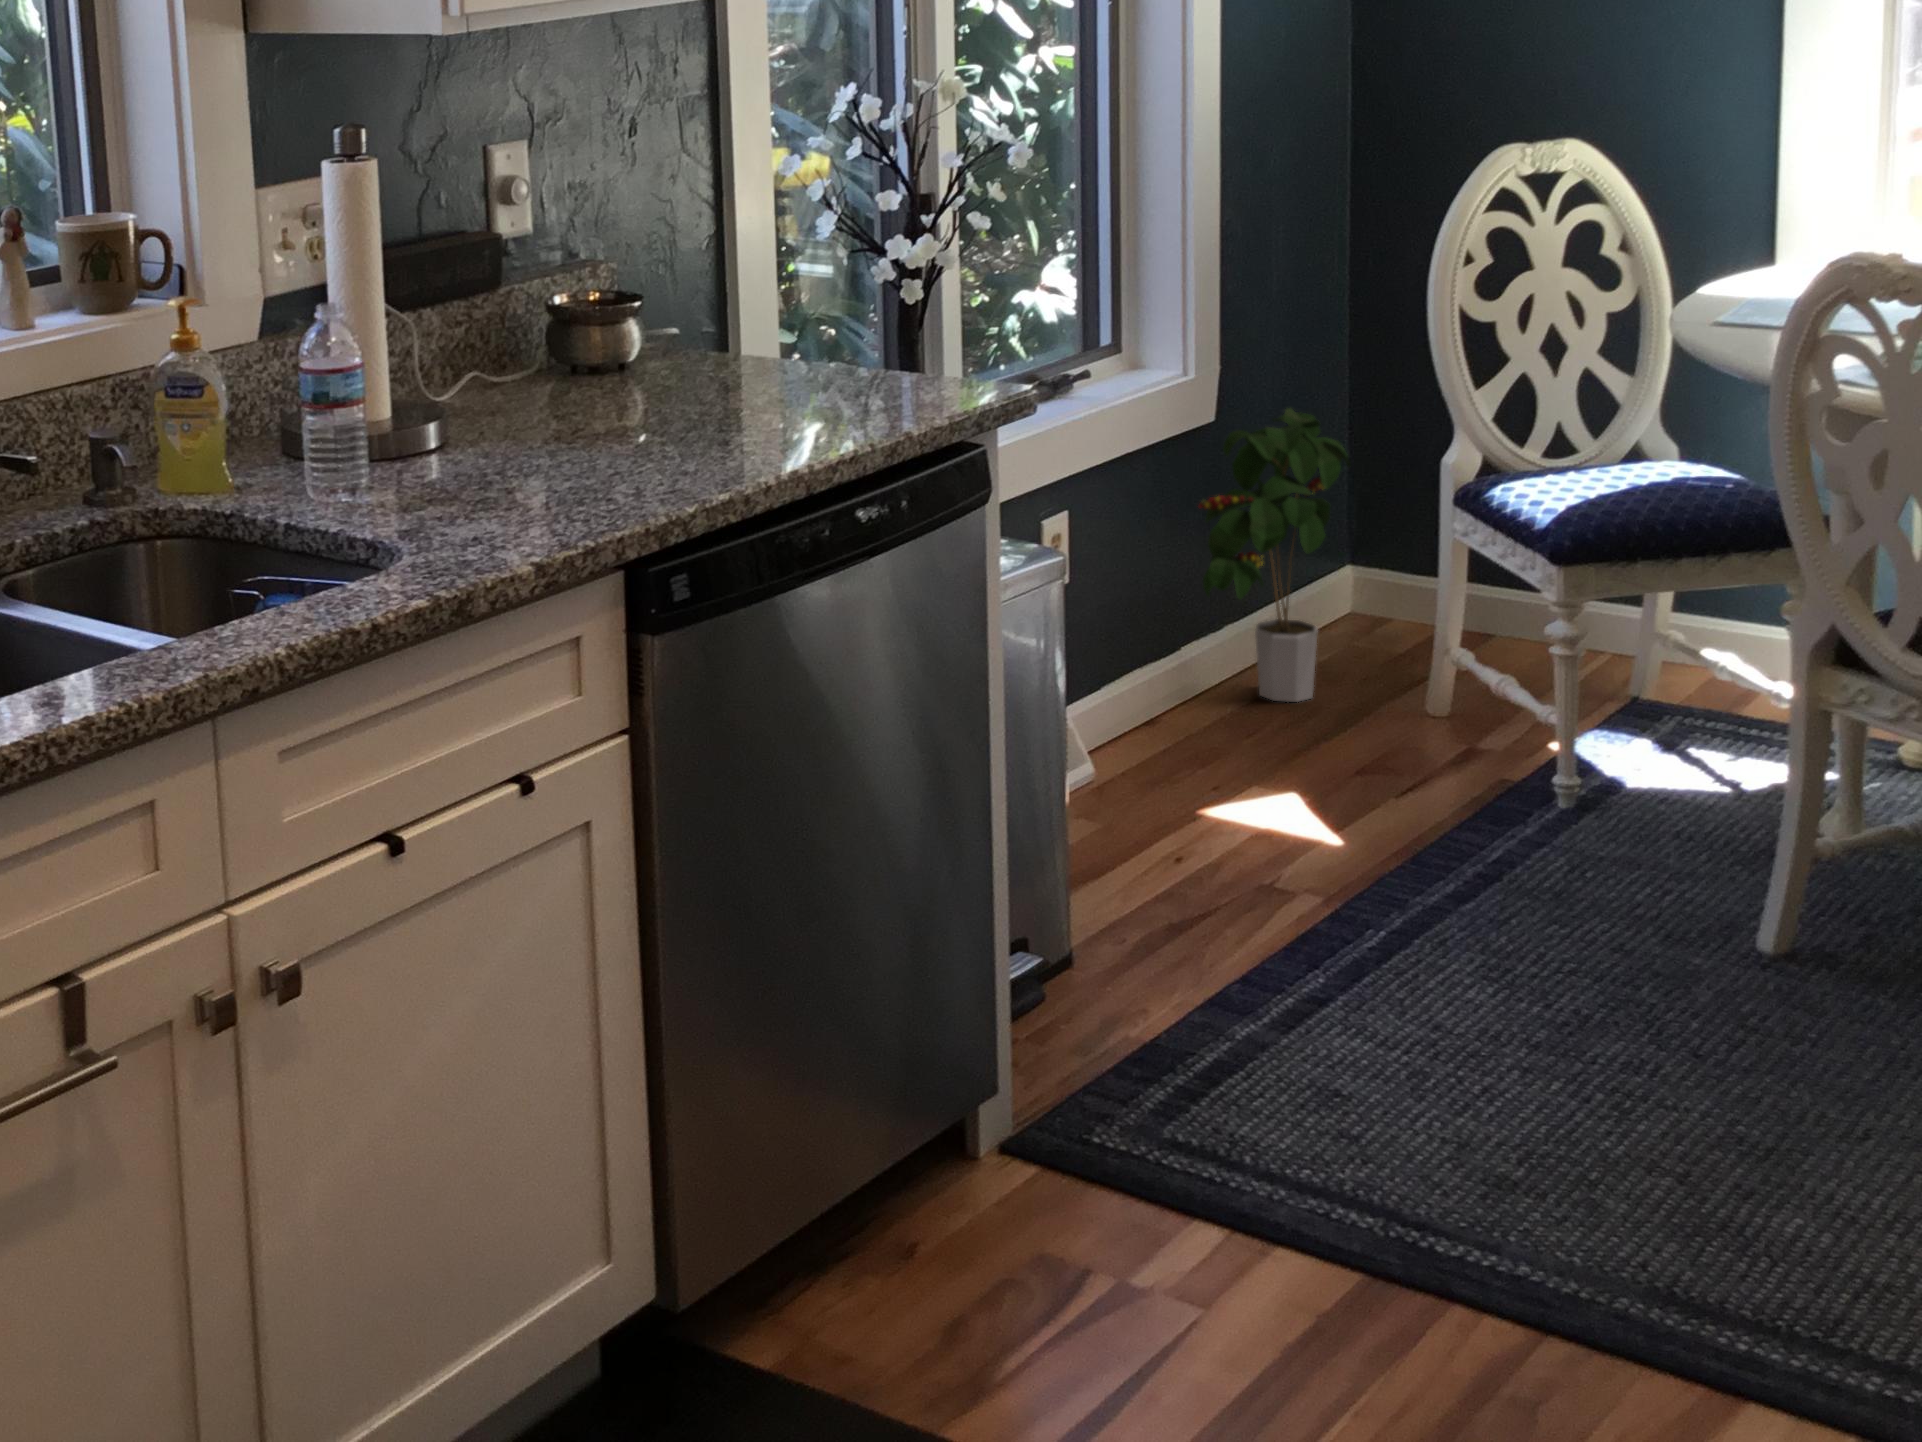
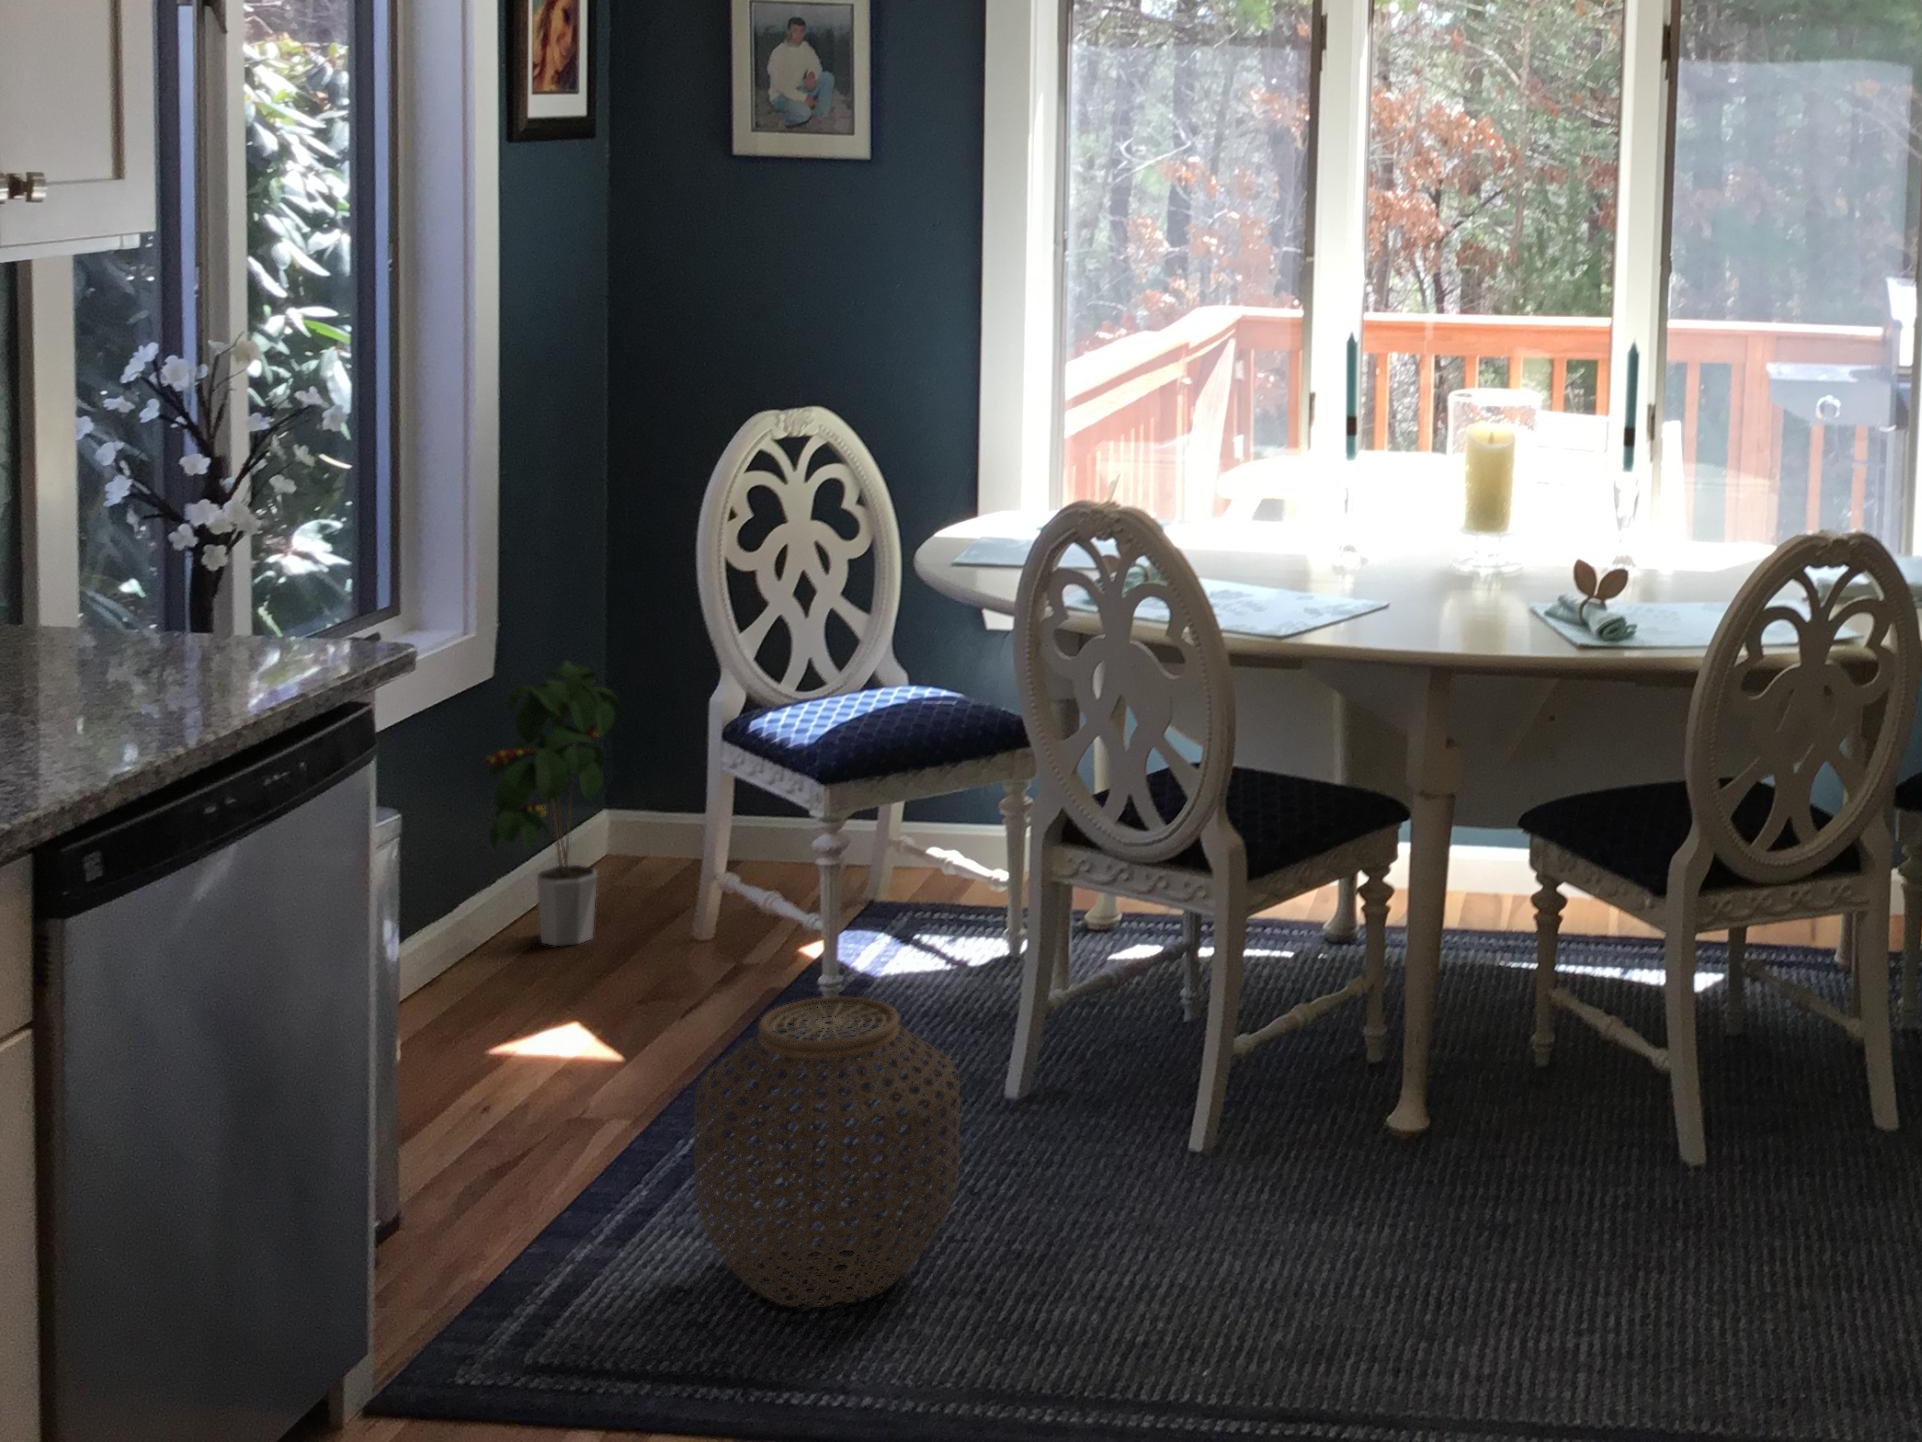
woven basket: none [1353,809,1667,1152] -> present [694,997,961,1307]

